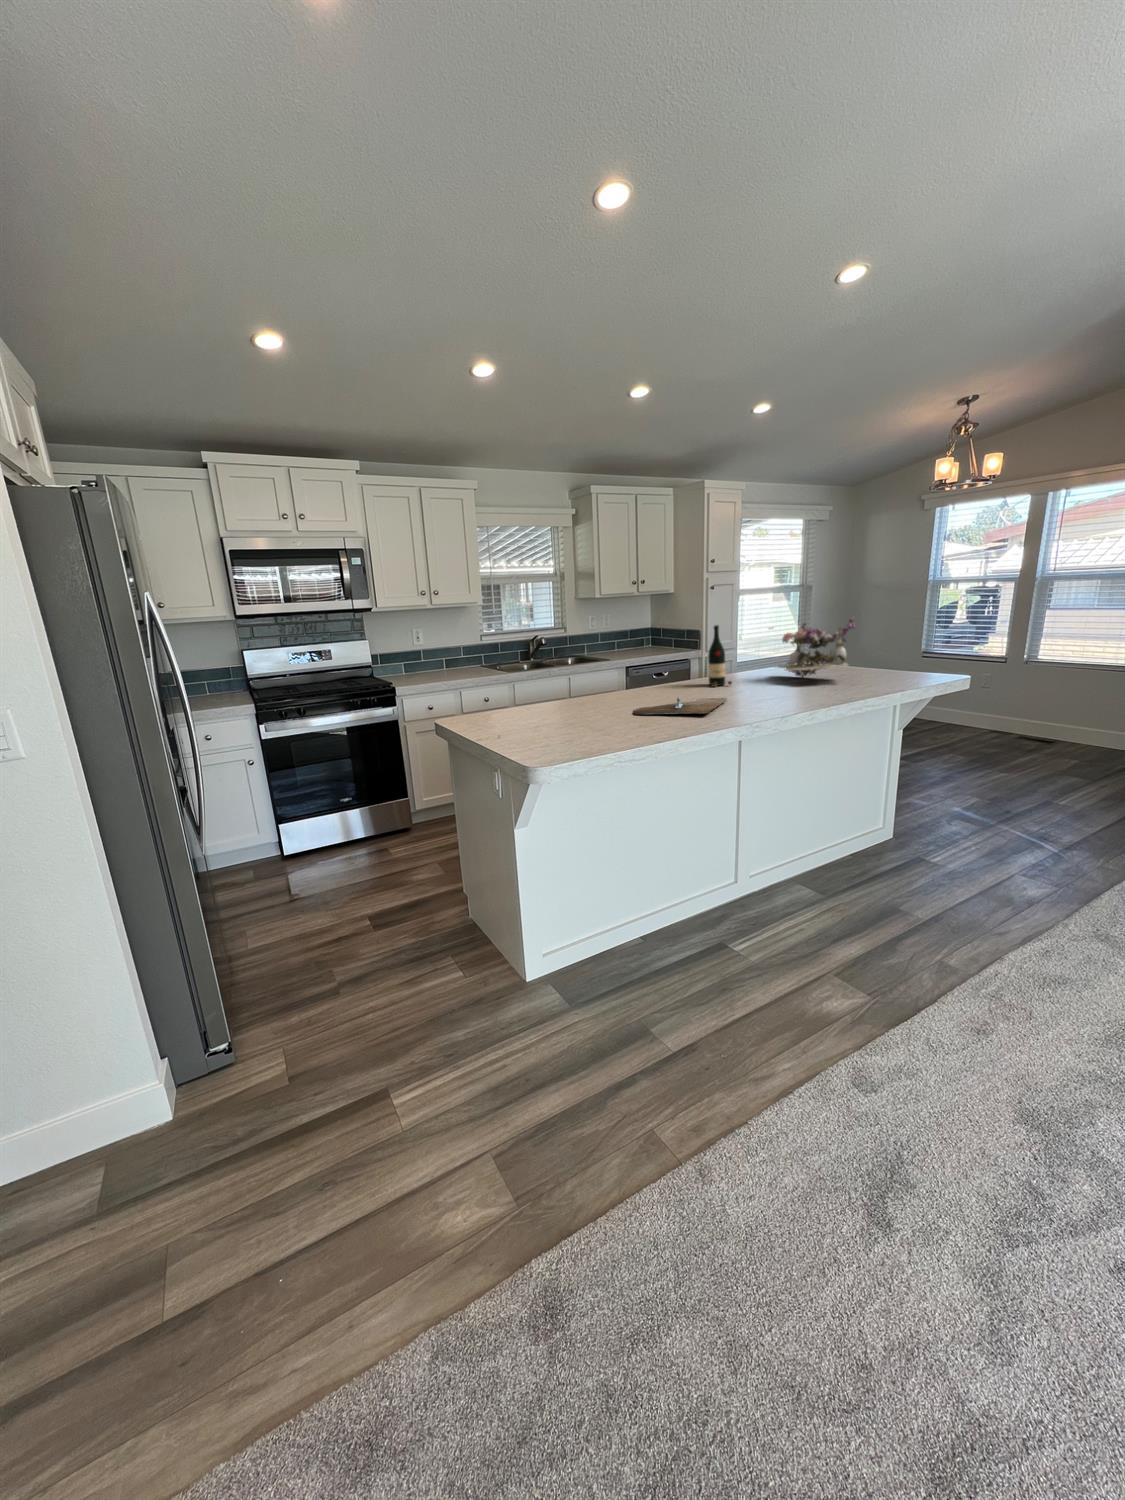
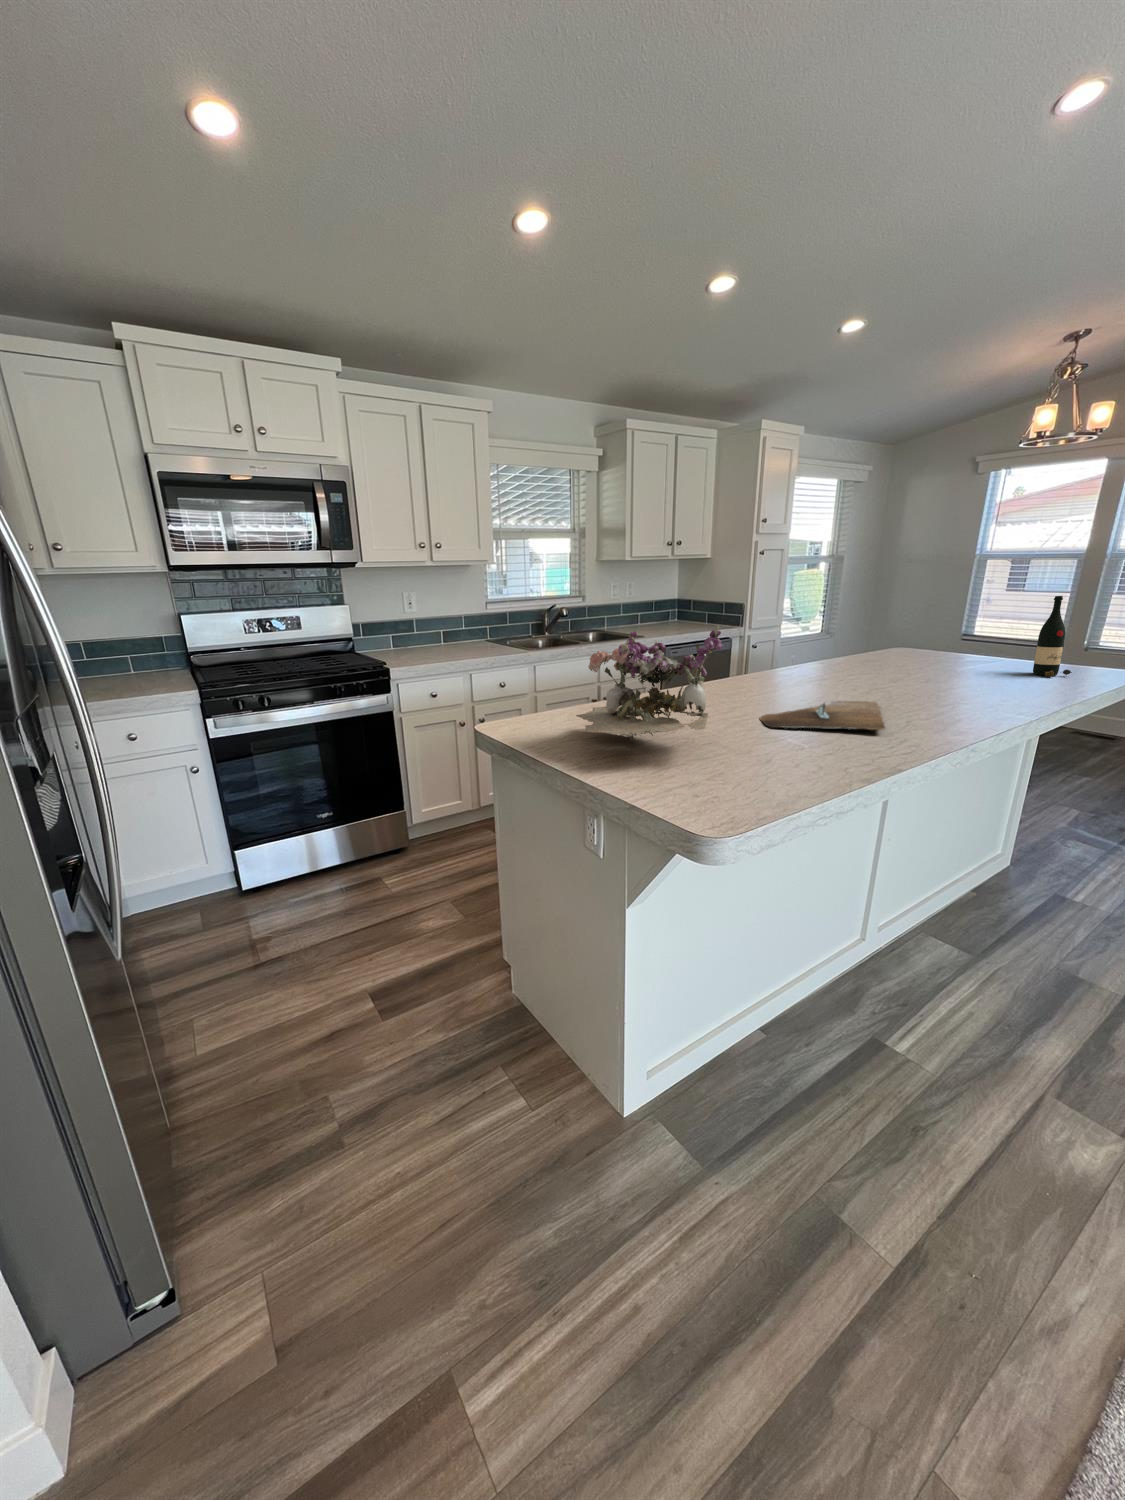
flower arrangement: present [778,618,855,678] -> present [576,626,722,740]
wine bottle: present [708,625,732,686] -> present [1033,596,1072,677]

